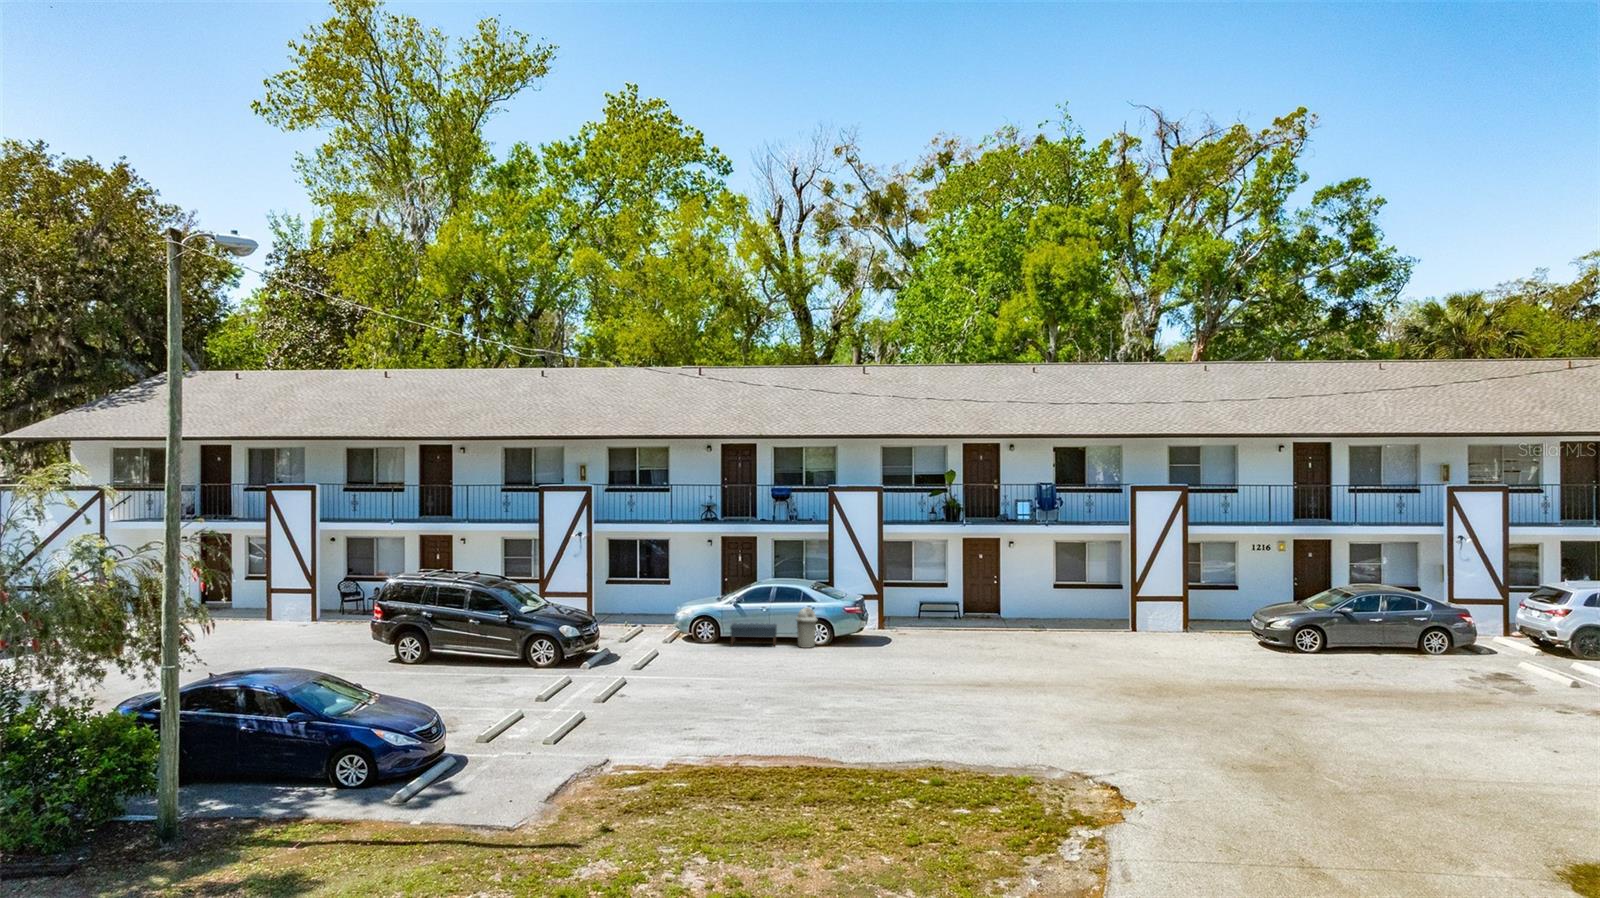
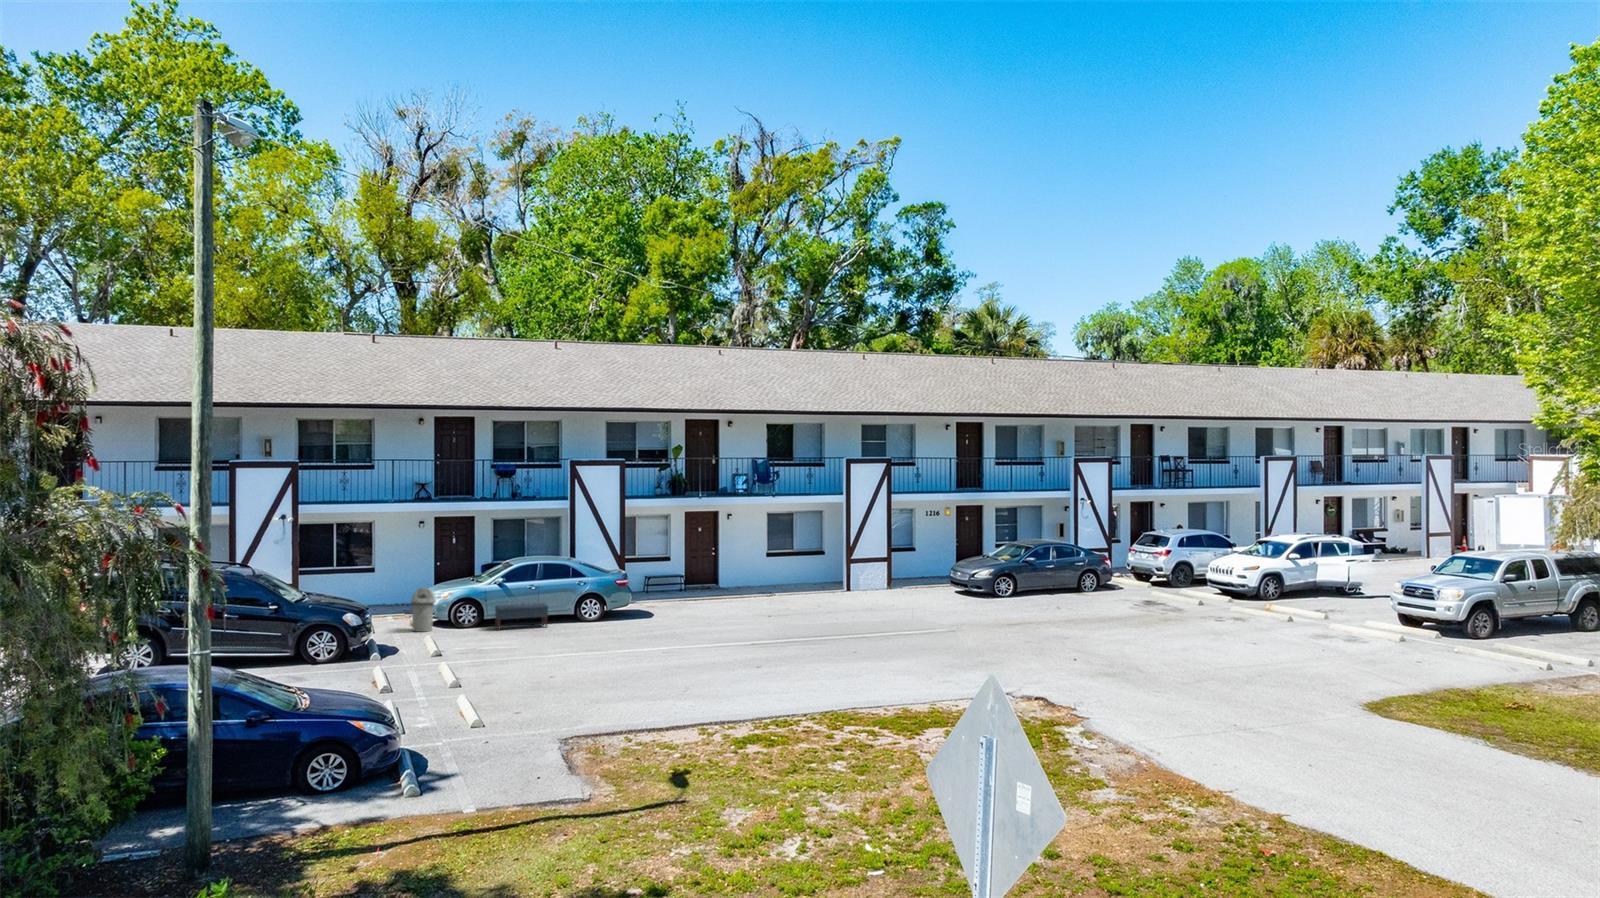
trash can: present [796,608,817,648] -> present [411,587,436,632]

